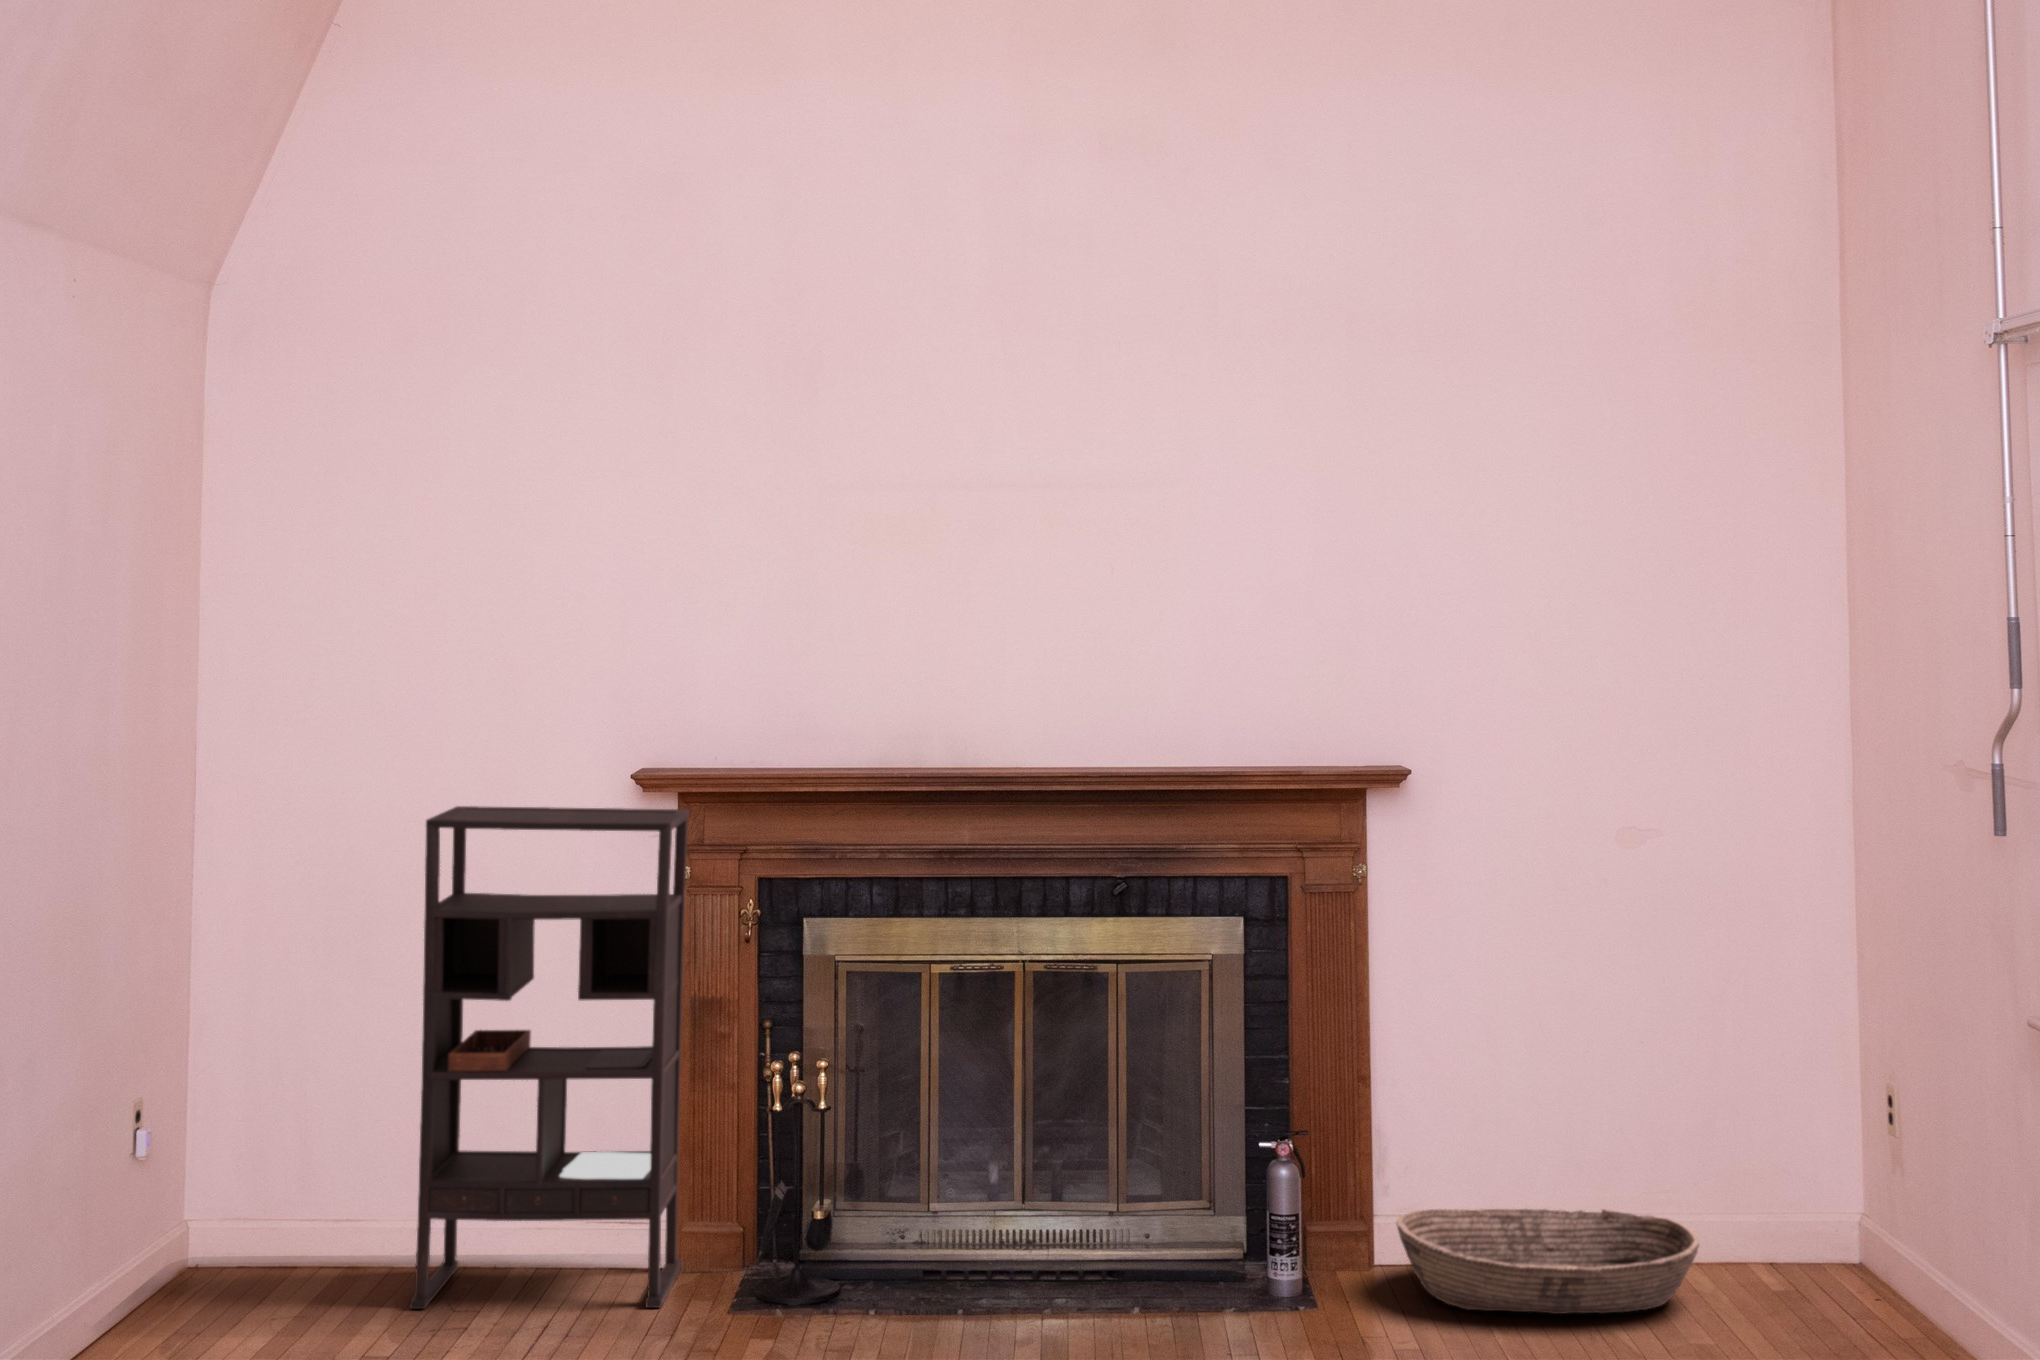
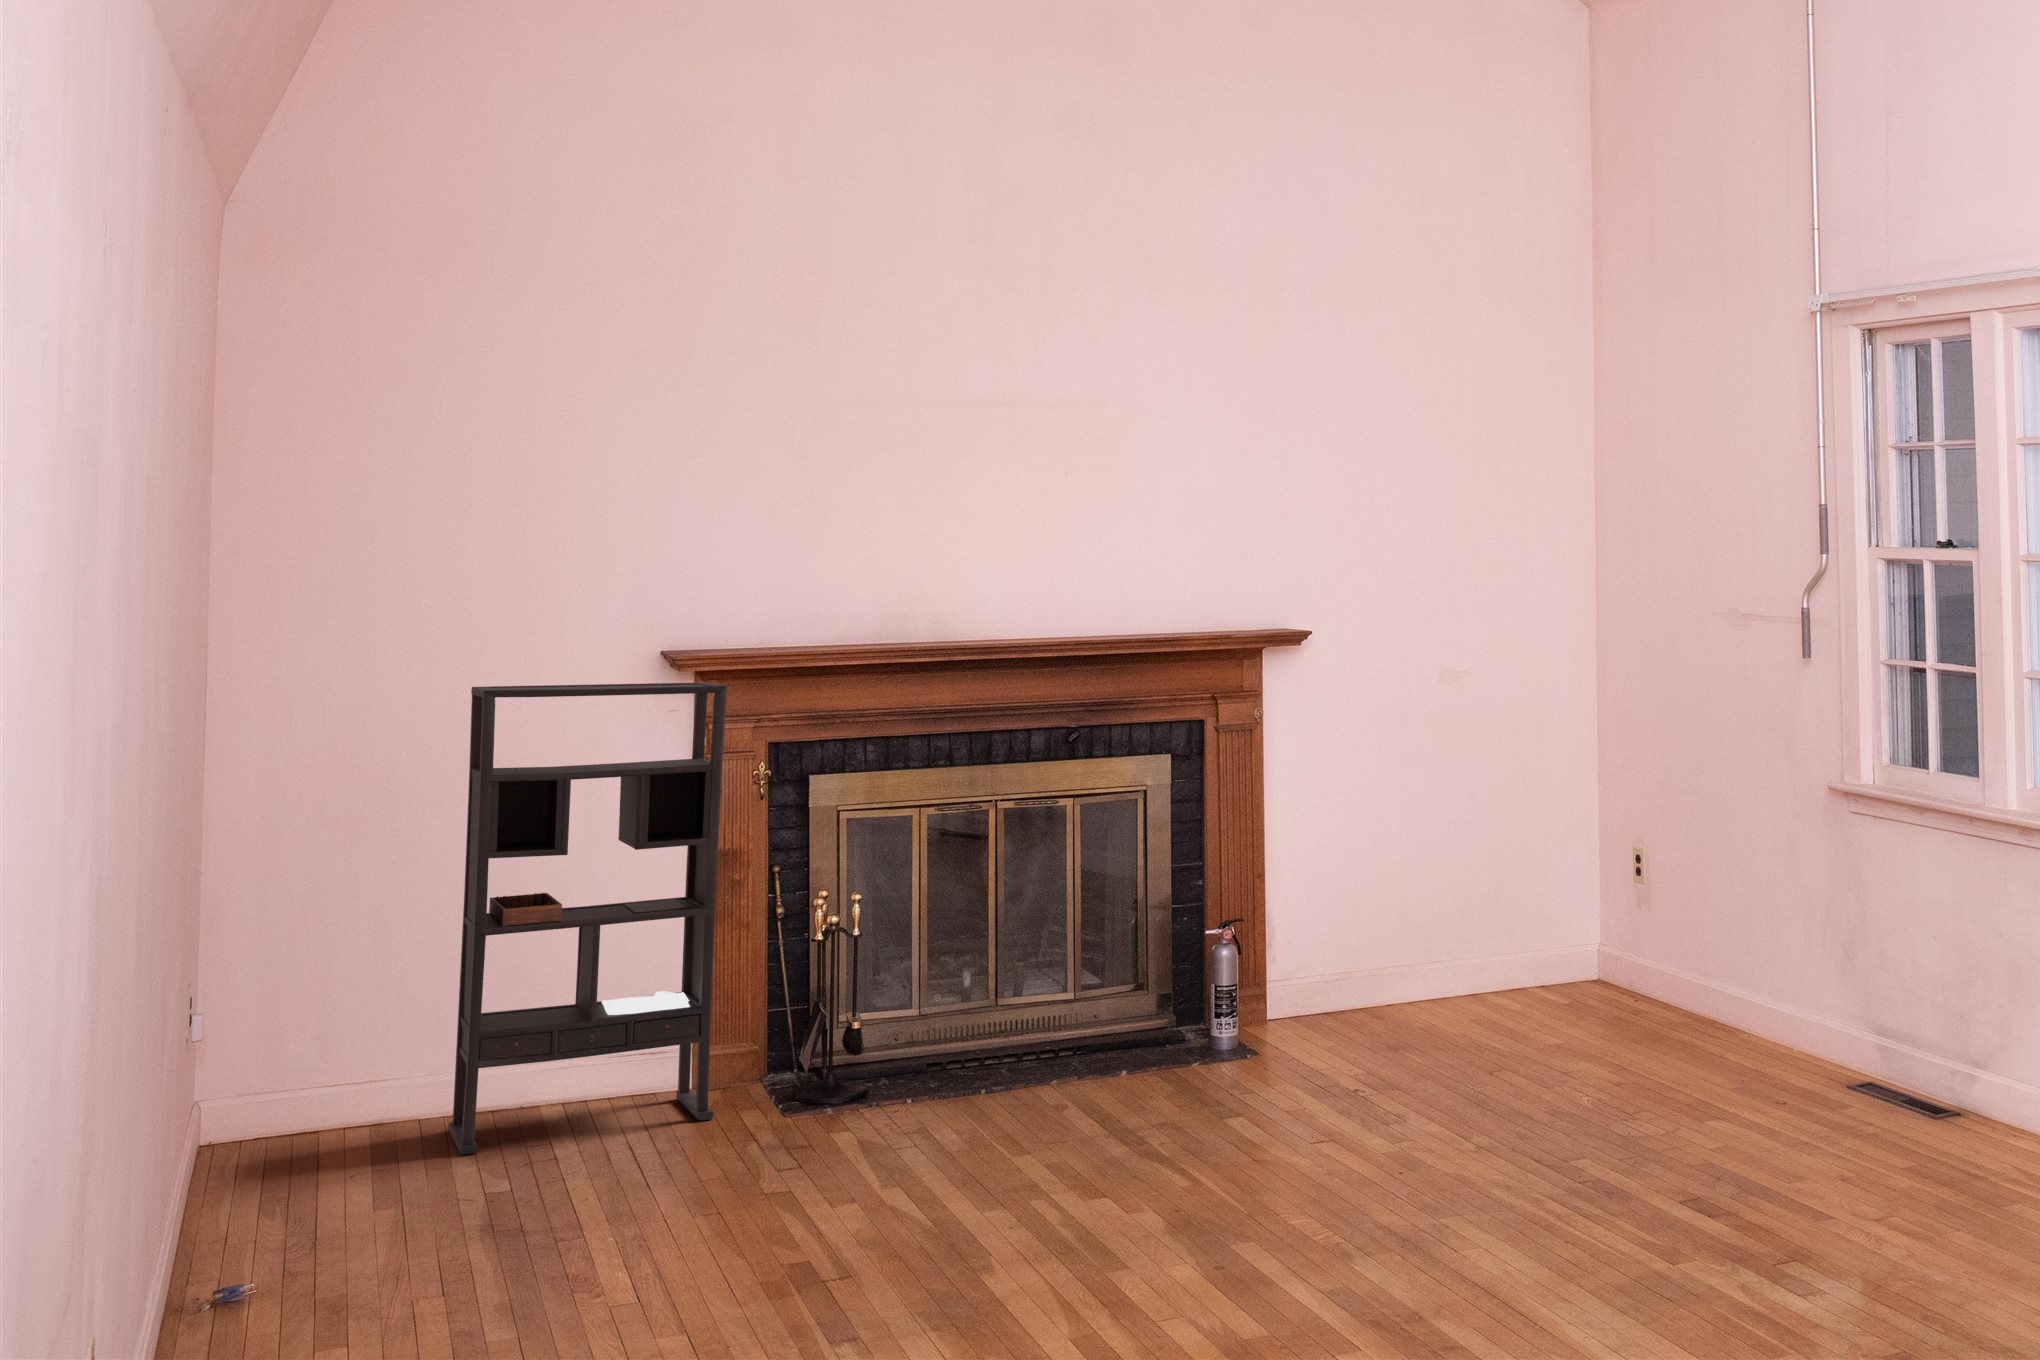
basket: present [1396,1209,1699,1314] -> none [1298,952,1511,1029]

